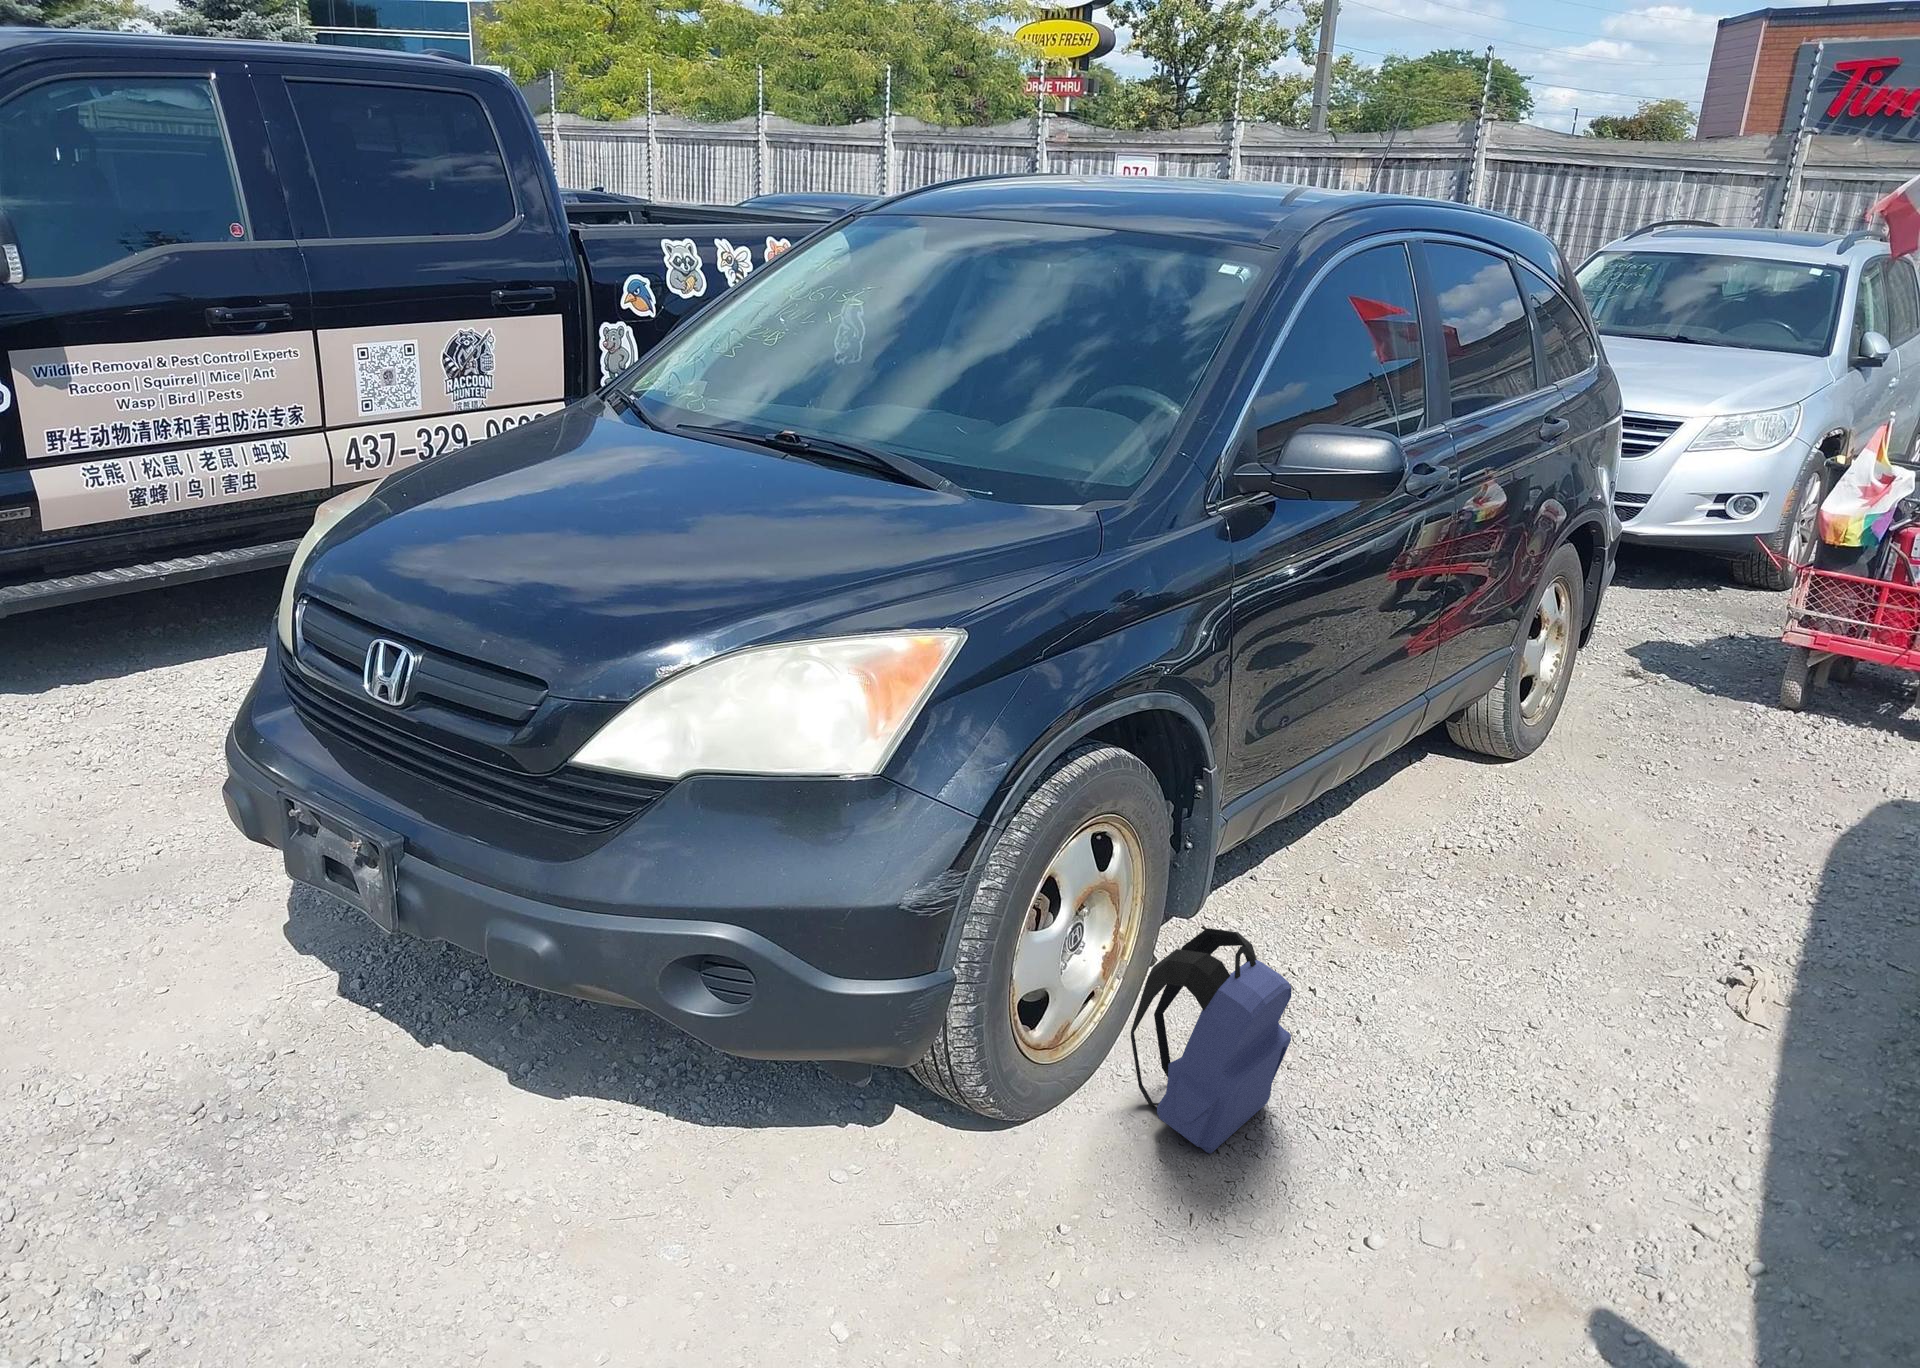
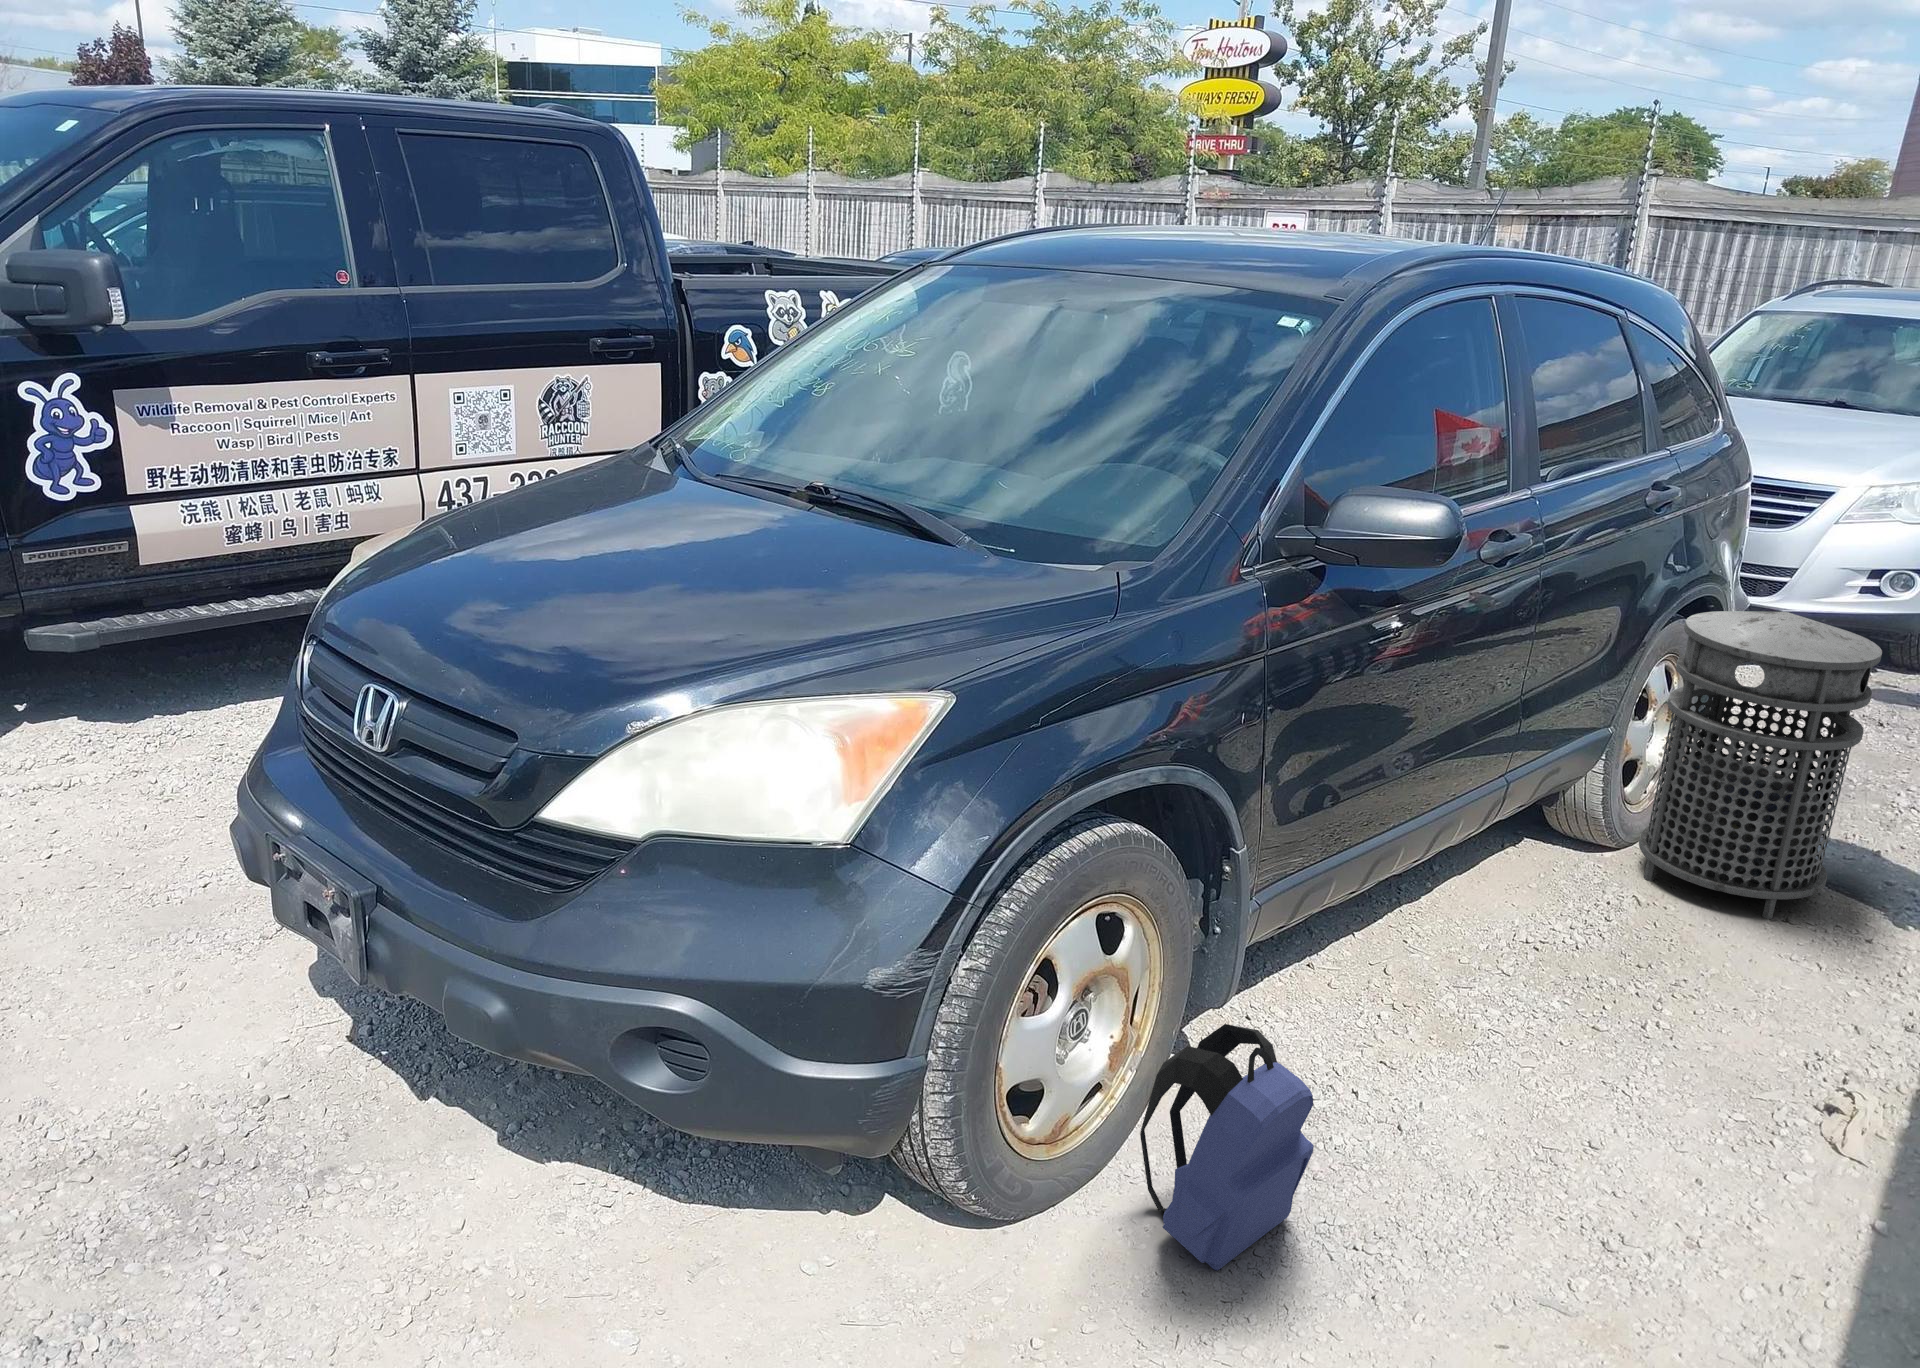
trash can: none [1535,536,1751,822] -> present [1639,611,1882,919]

